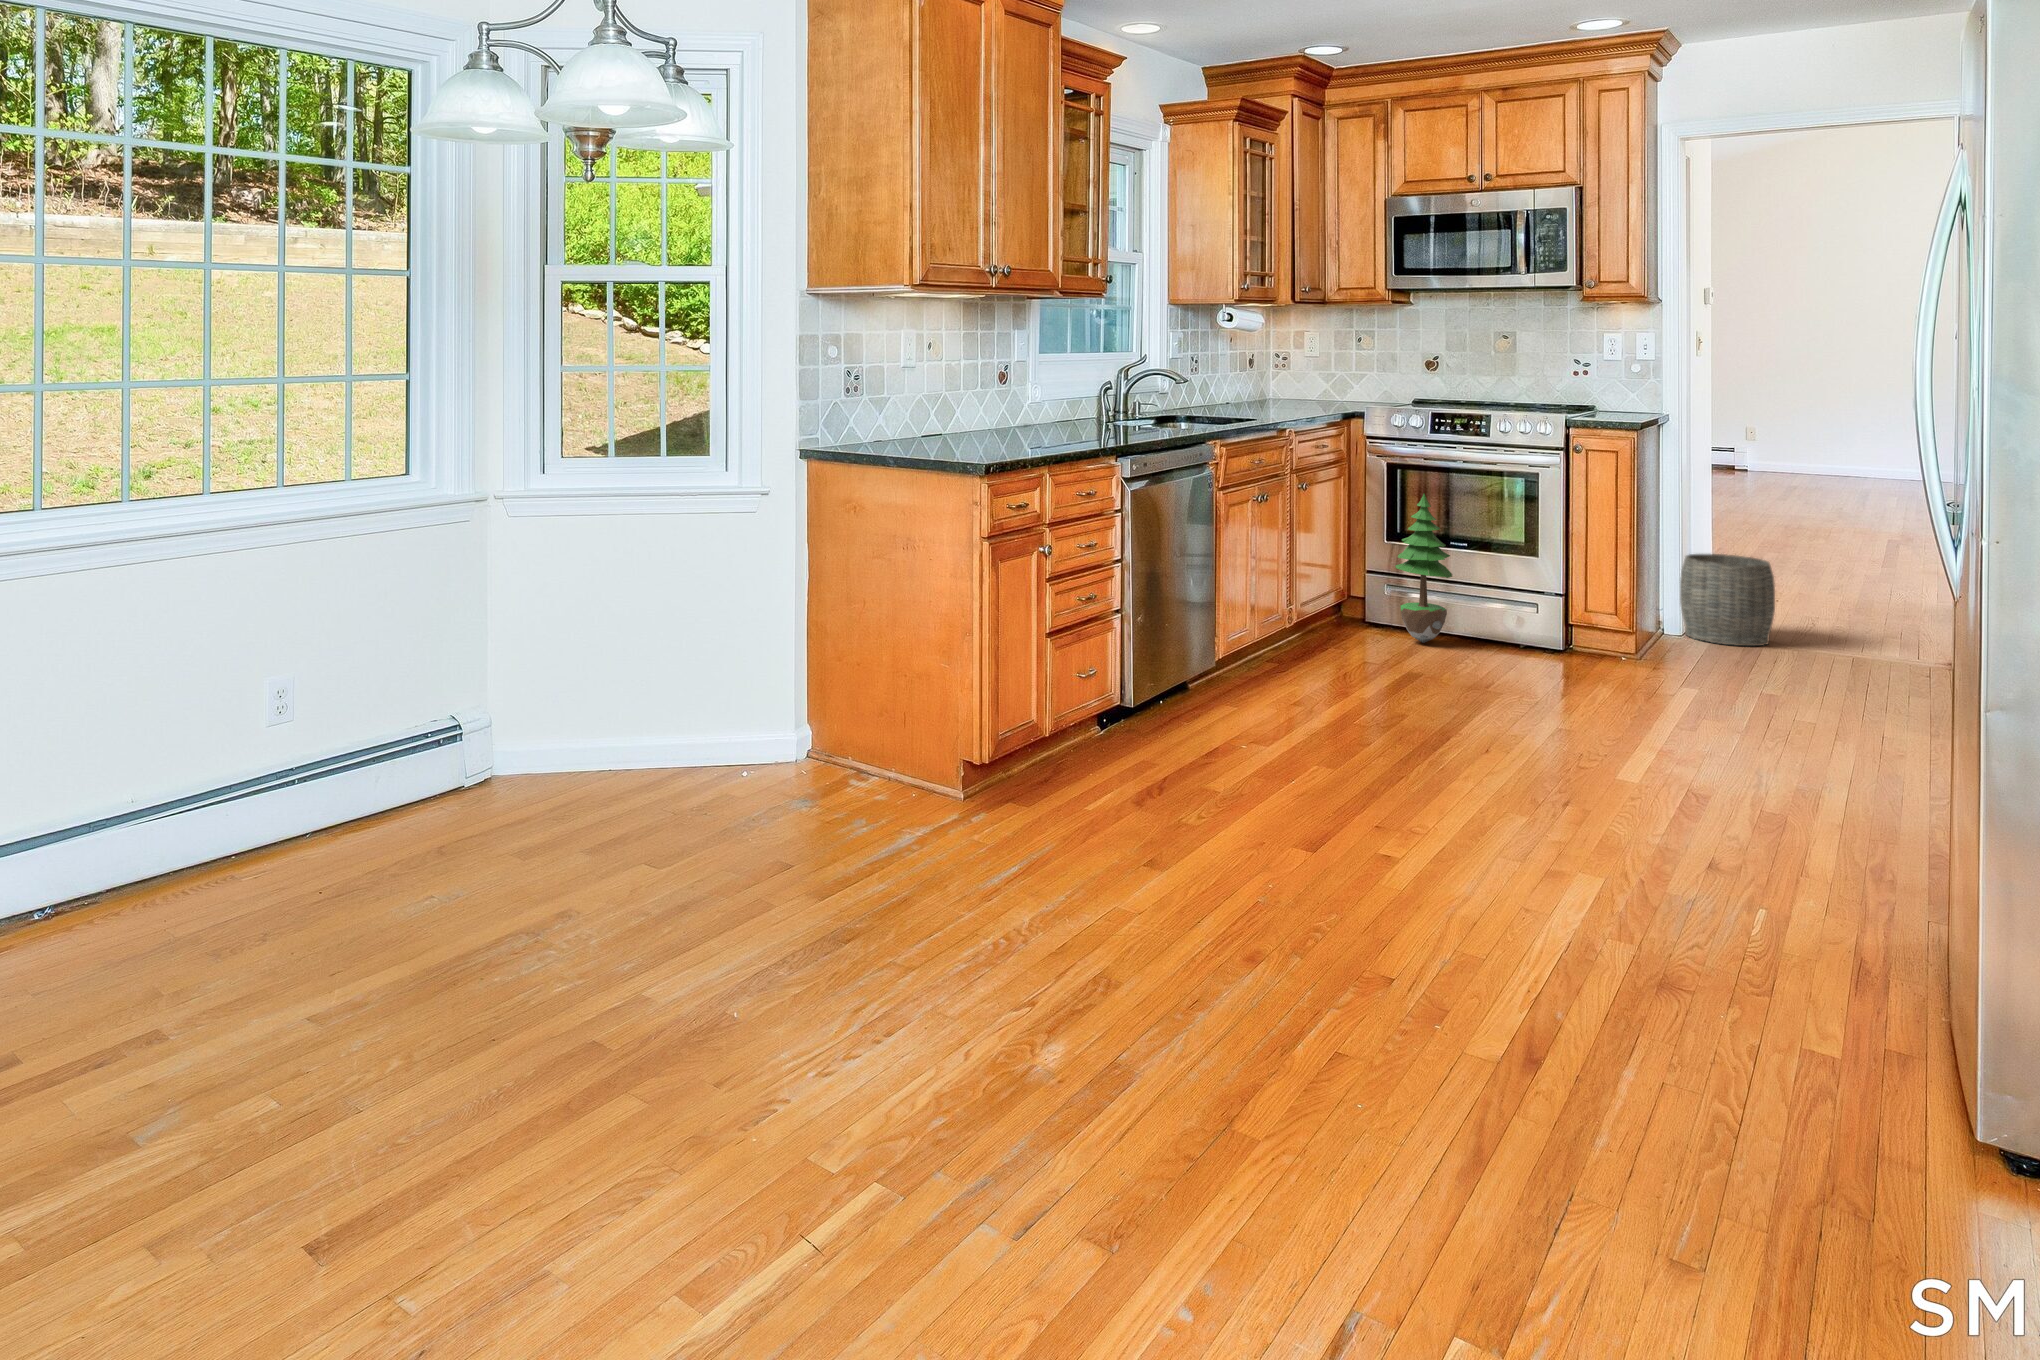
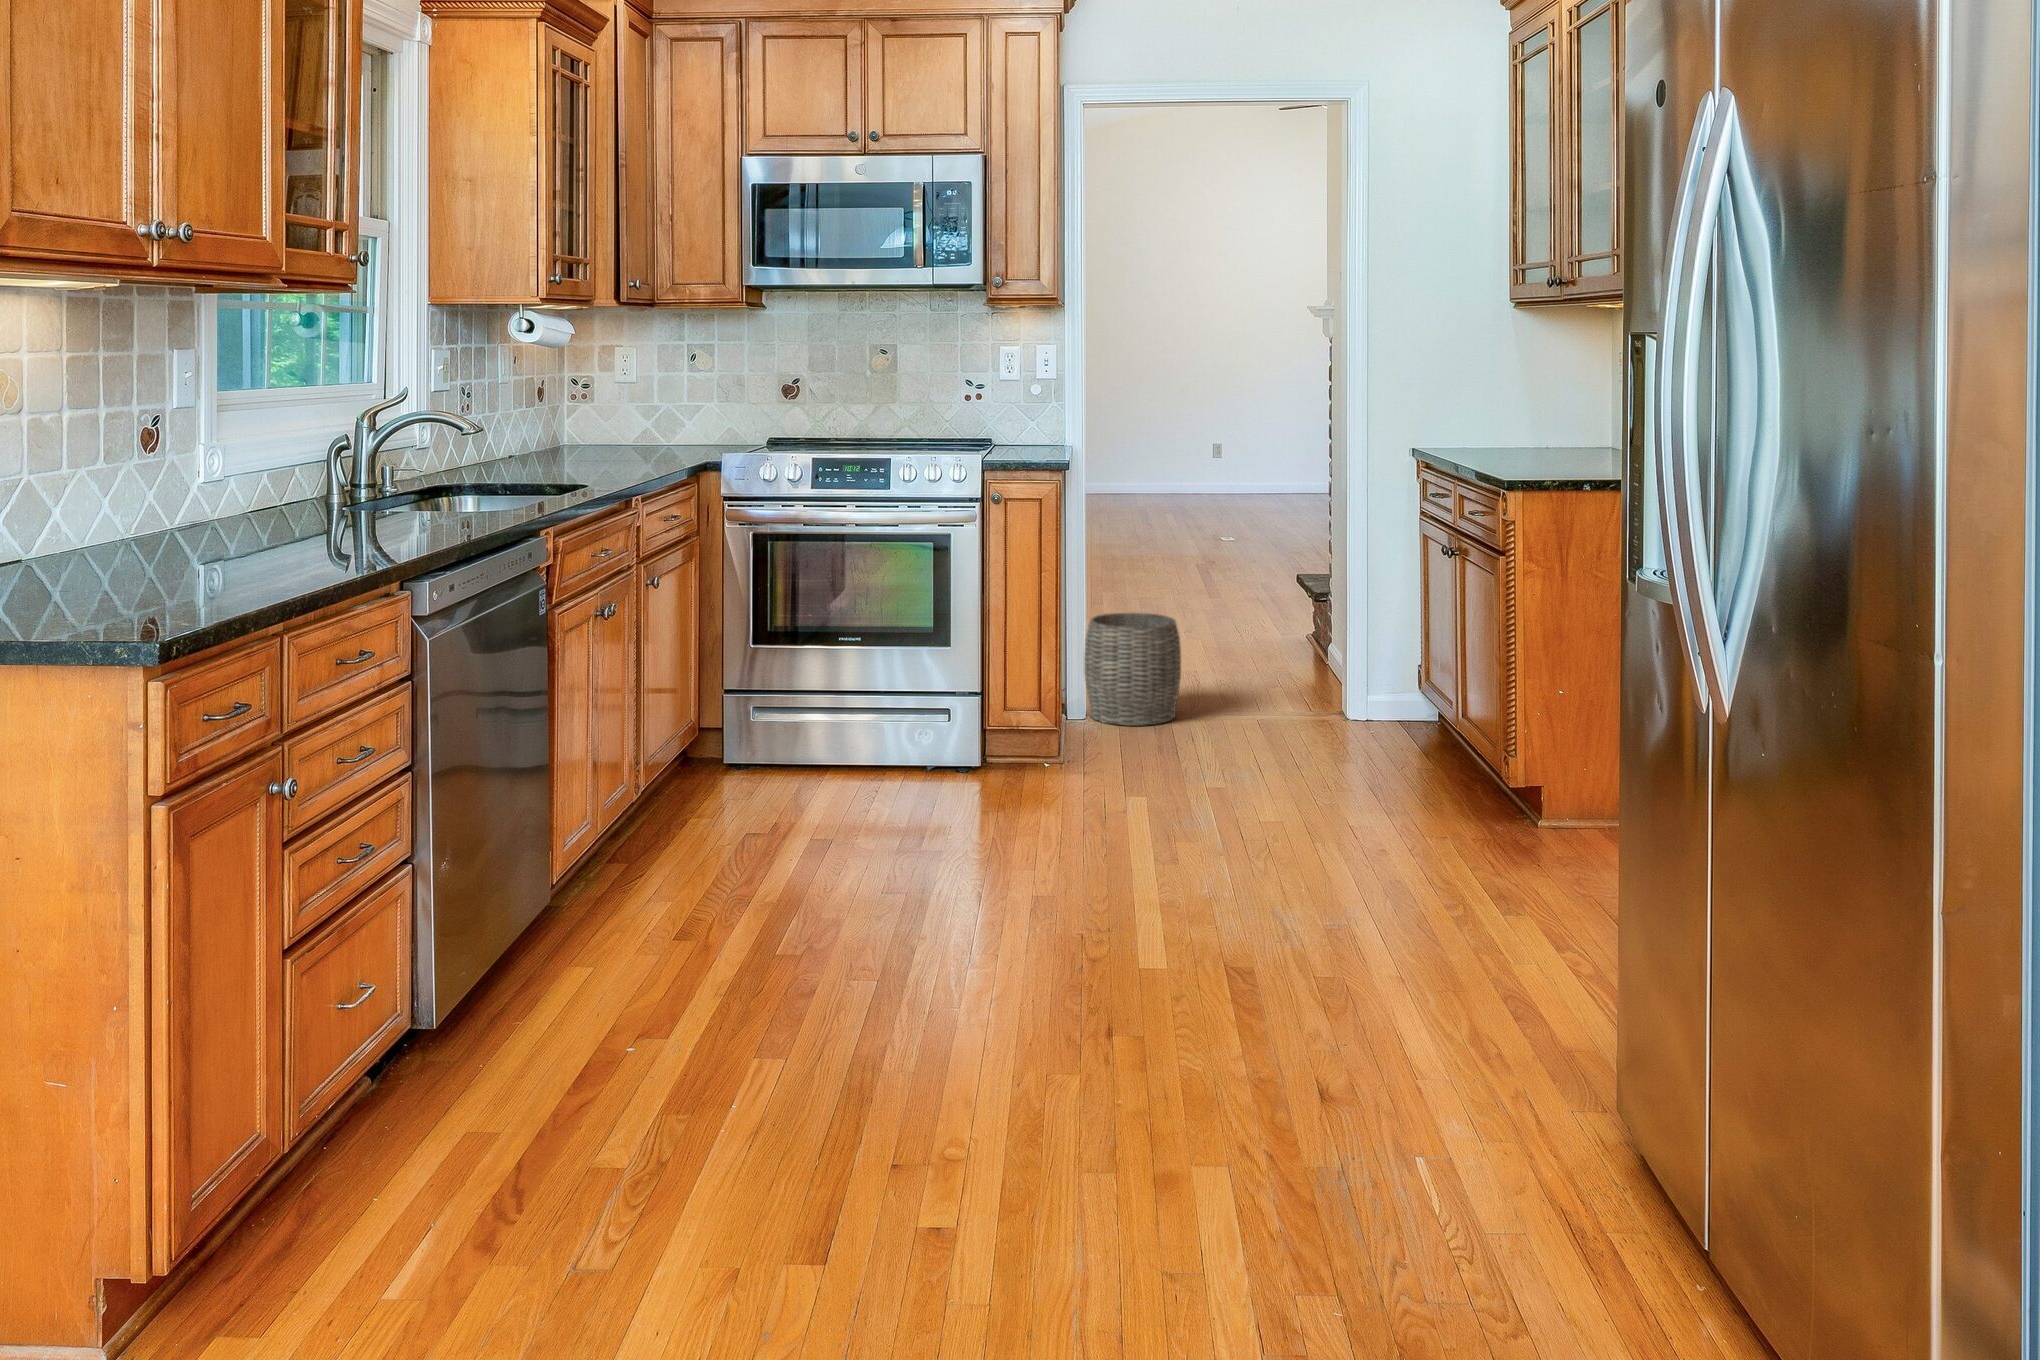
potted tree: present [1396,494,1452,643] -> none [774,573,851,786]

